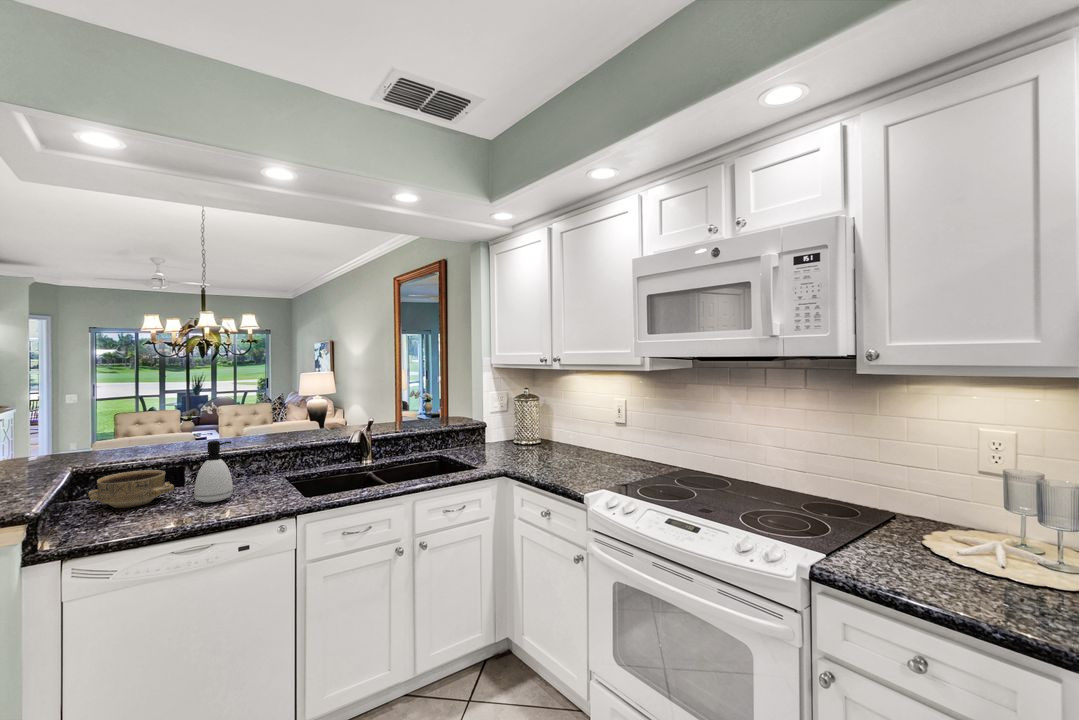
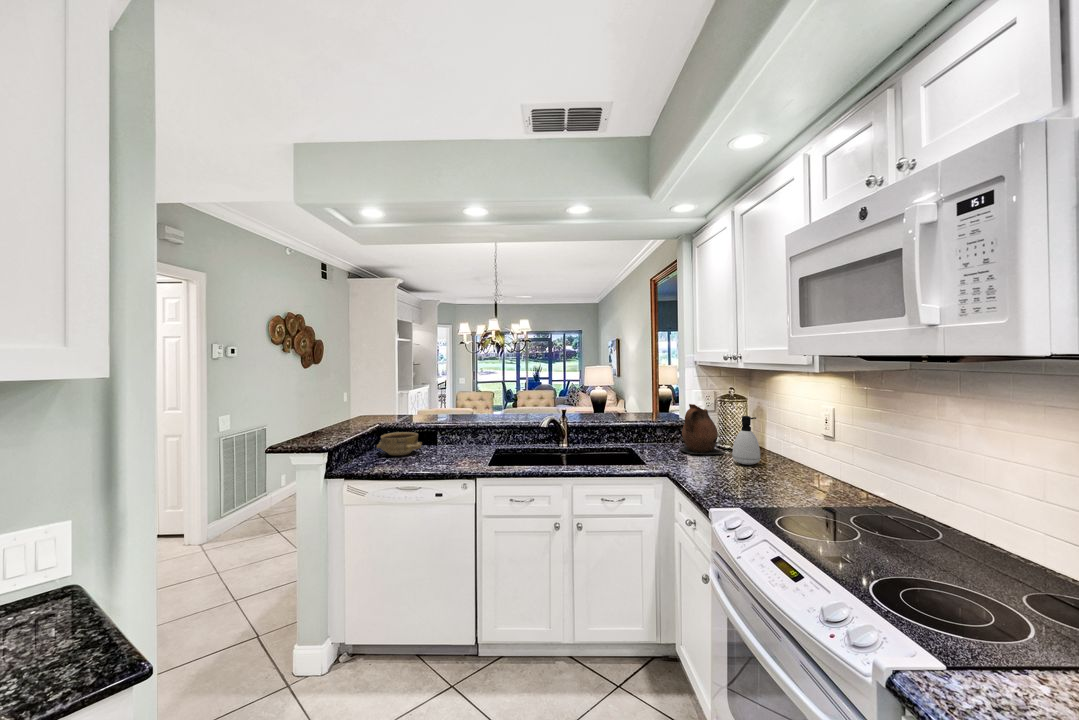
ceramic pitcher: none [486,405,530,453] -> present [680,404,723,455]
soap dispenser: present [194,441,233,502] -> present [732,416,760,465]

